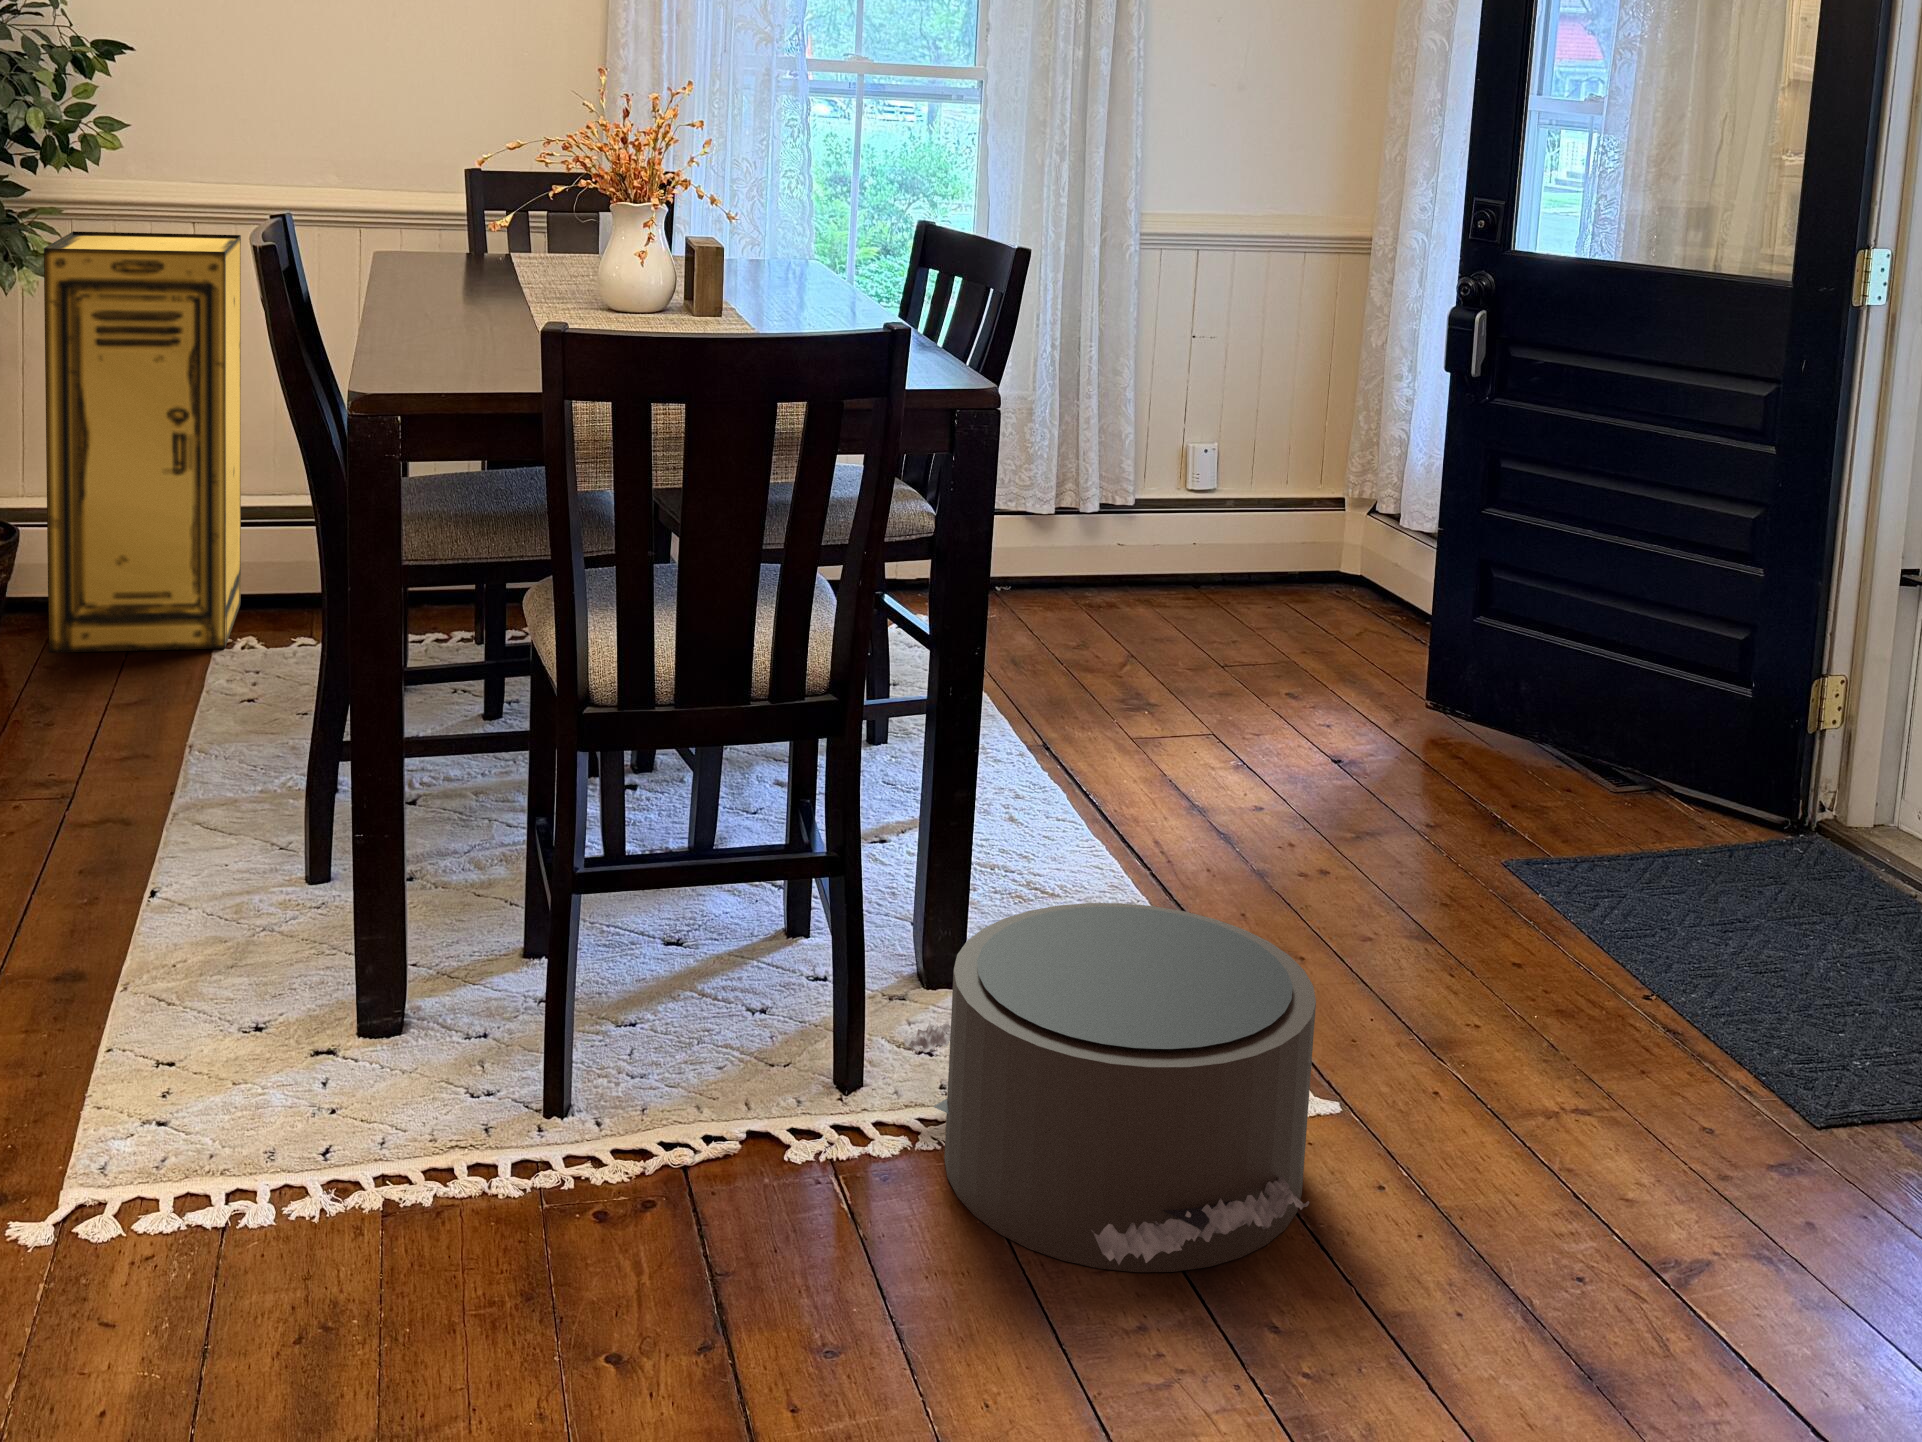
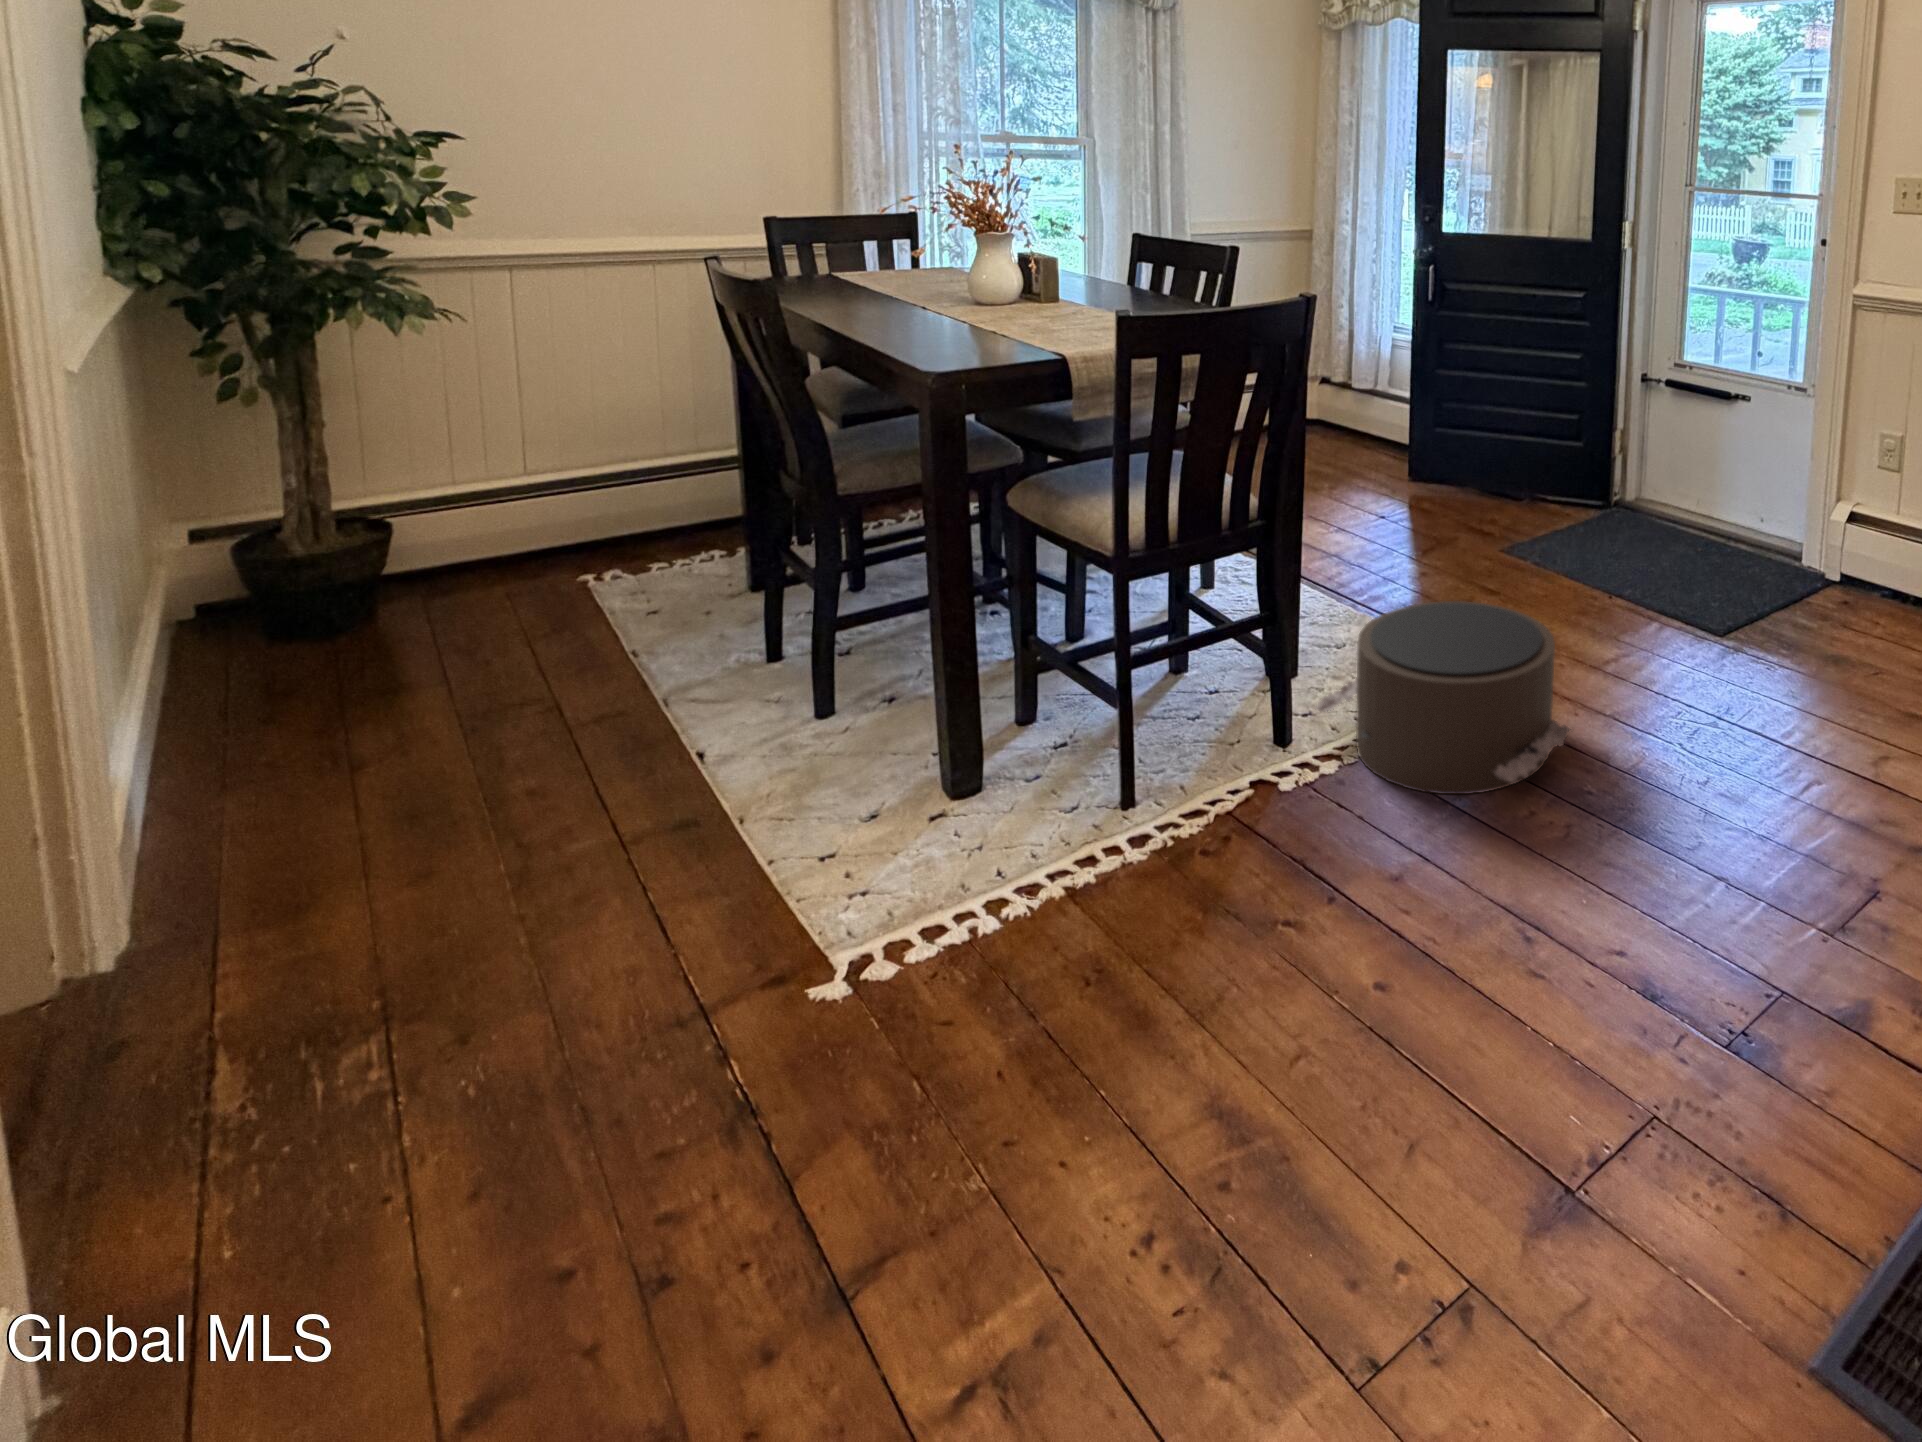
storage cabinet: present [44,231,241,653] -> none [391,279,593,619]

